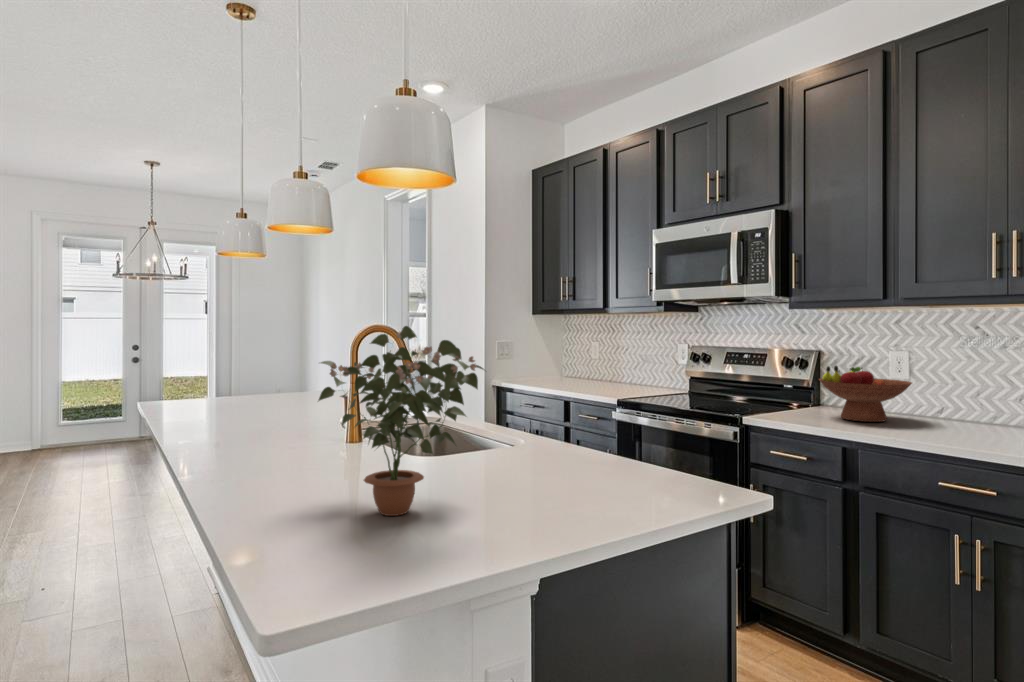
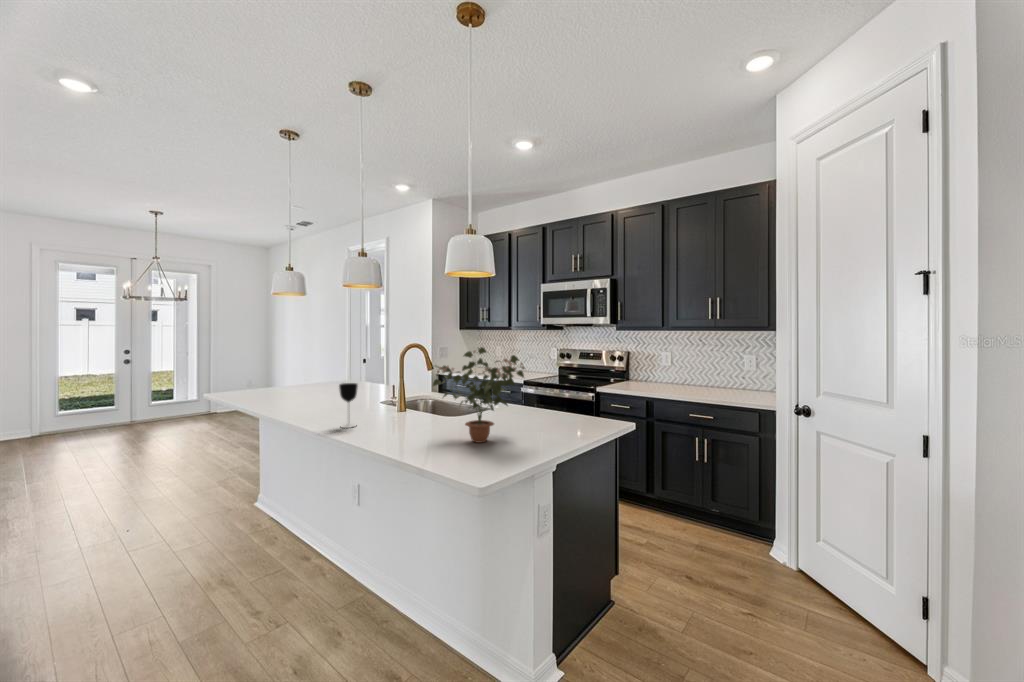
fruit bowl: present [819,366,912,422] -> none [633,360,675,388]
wine glass: none [211,391,243,468] -> present [339,383,358,428]

